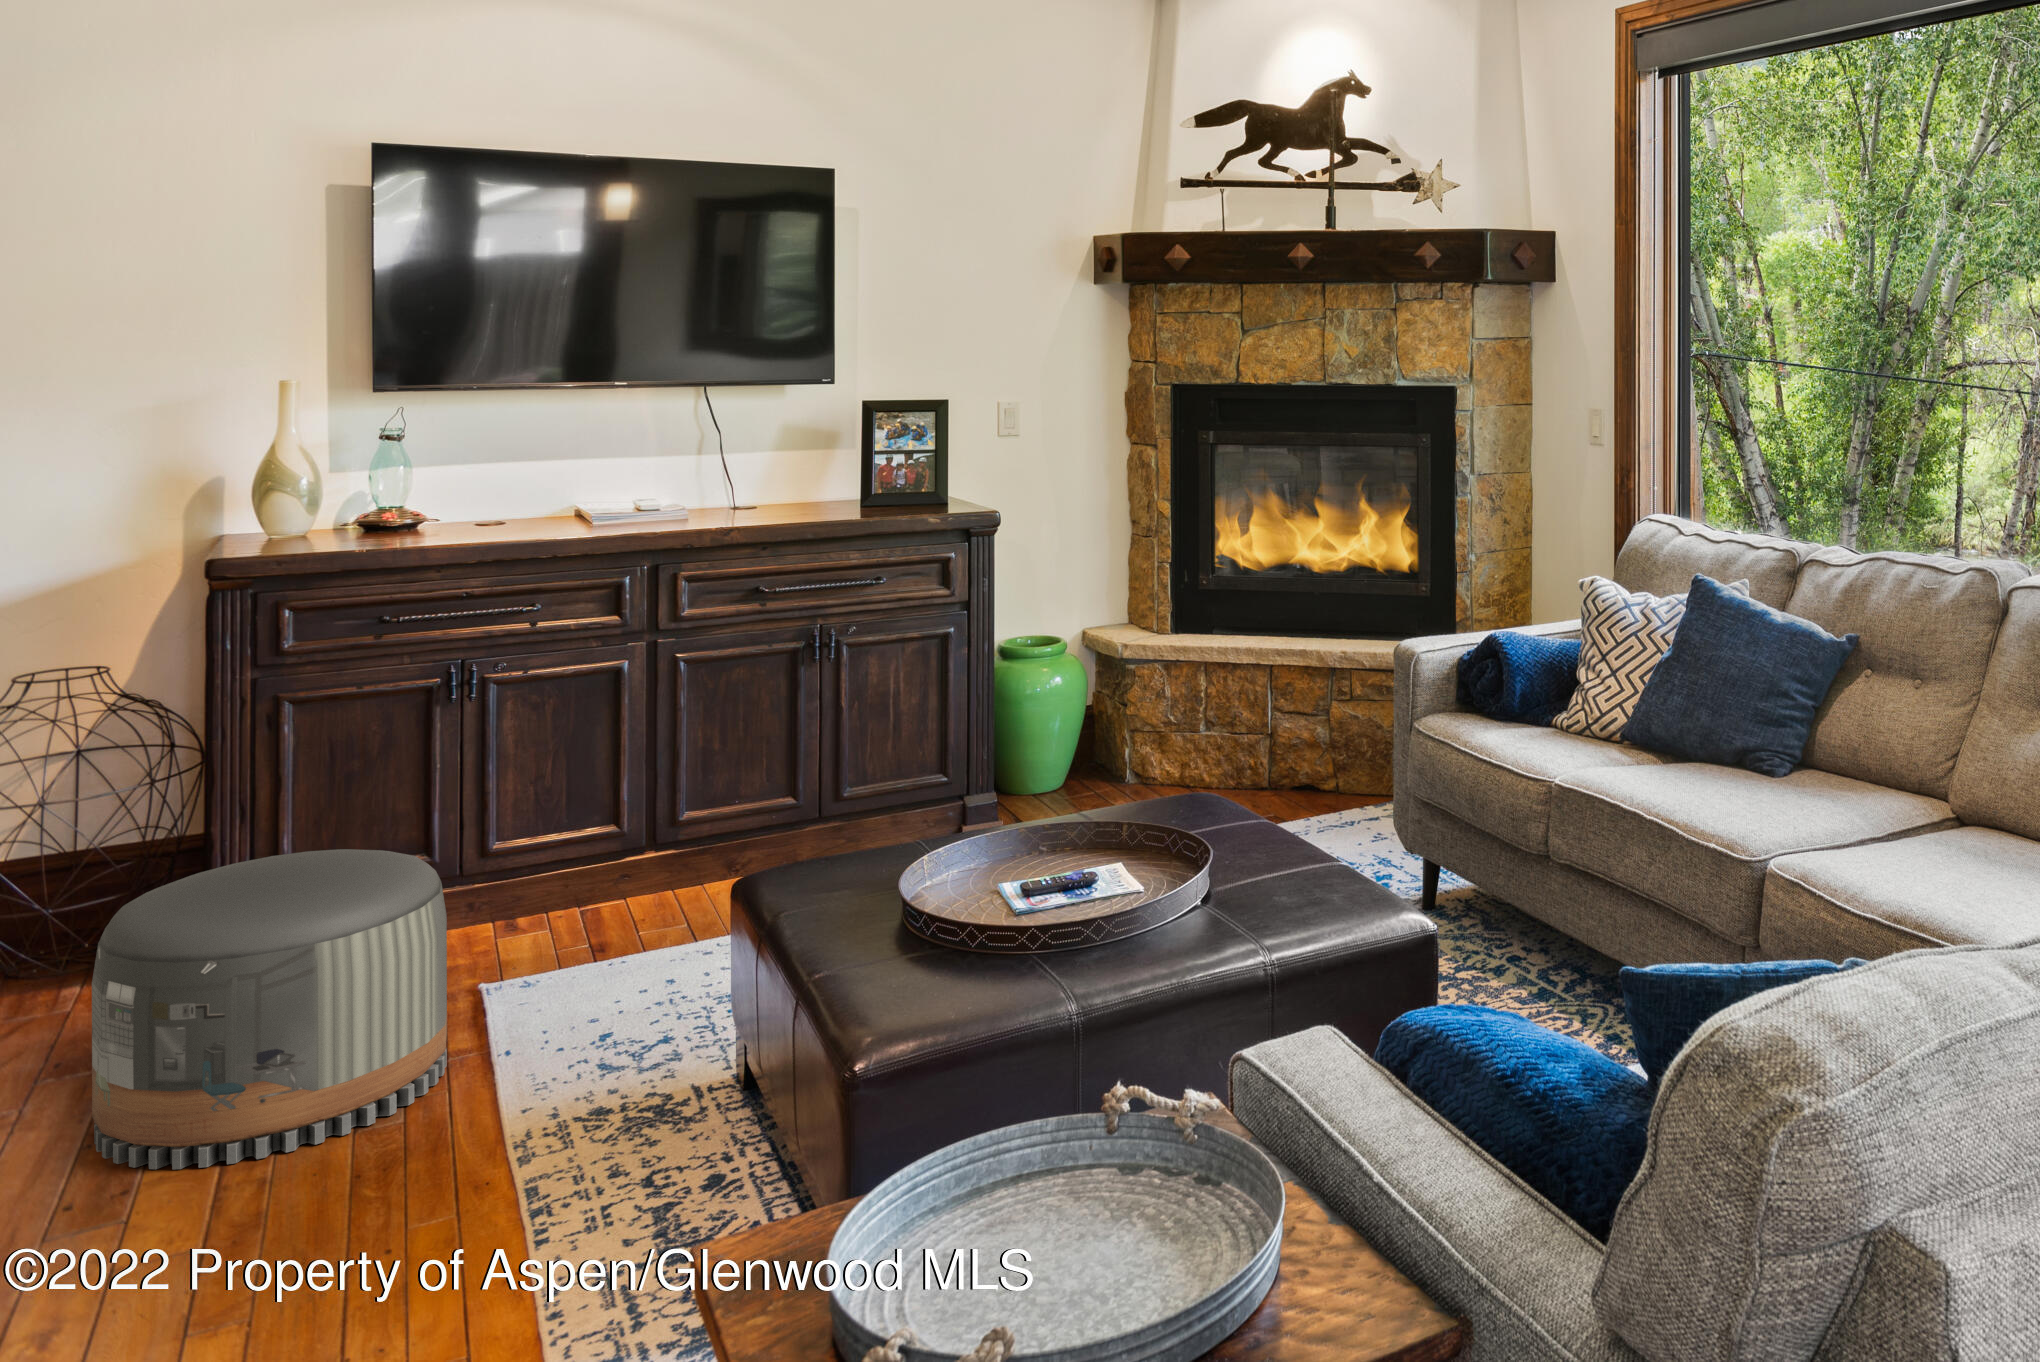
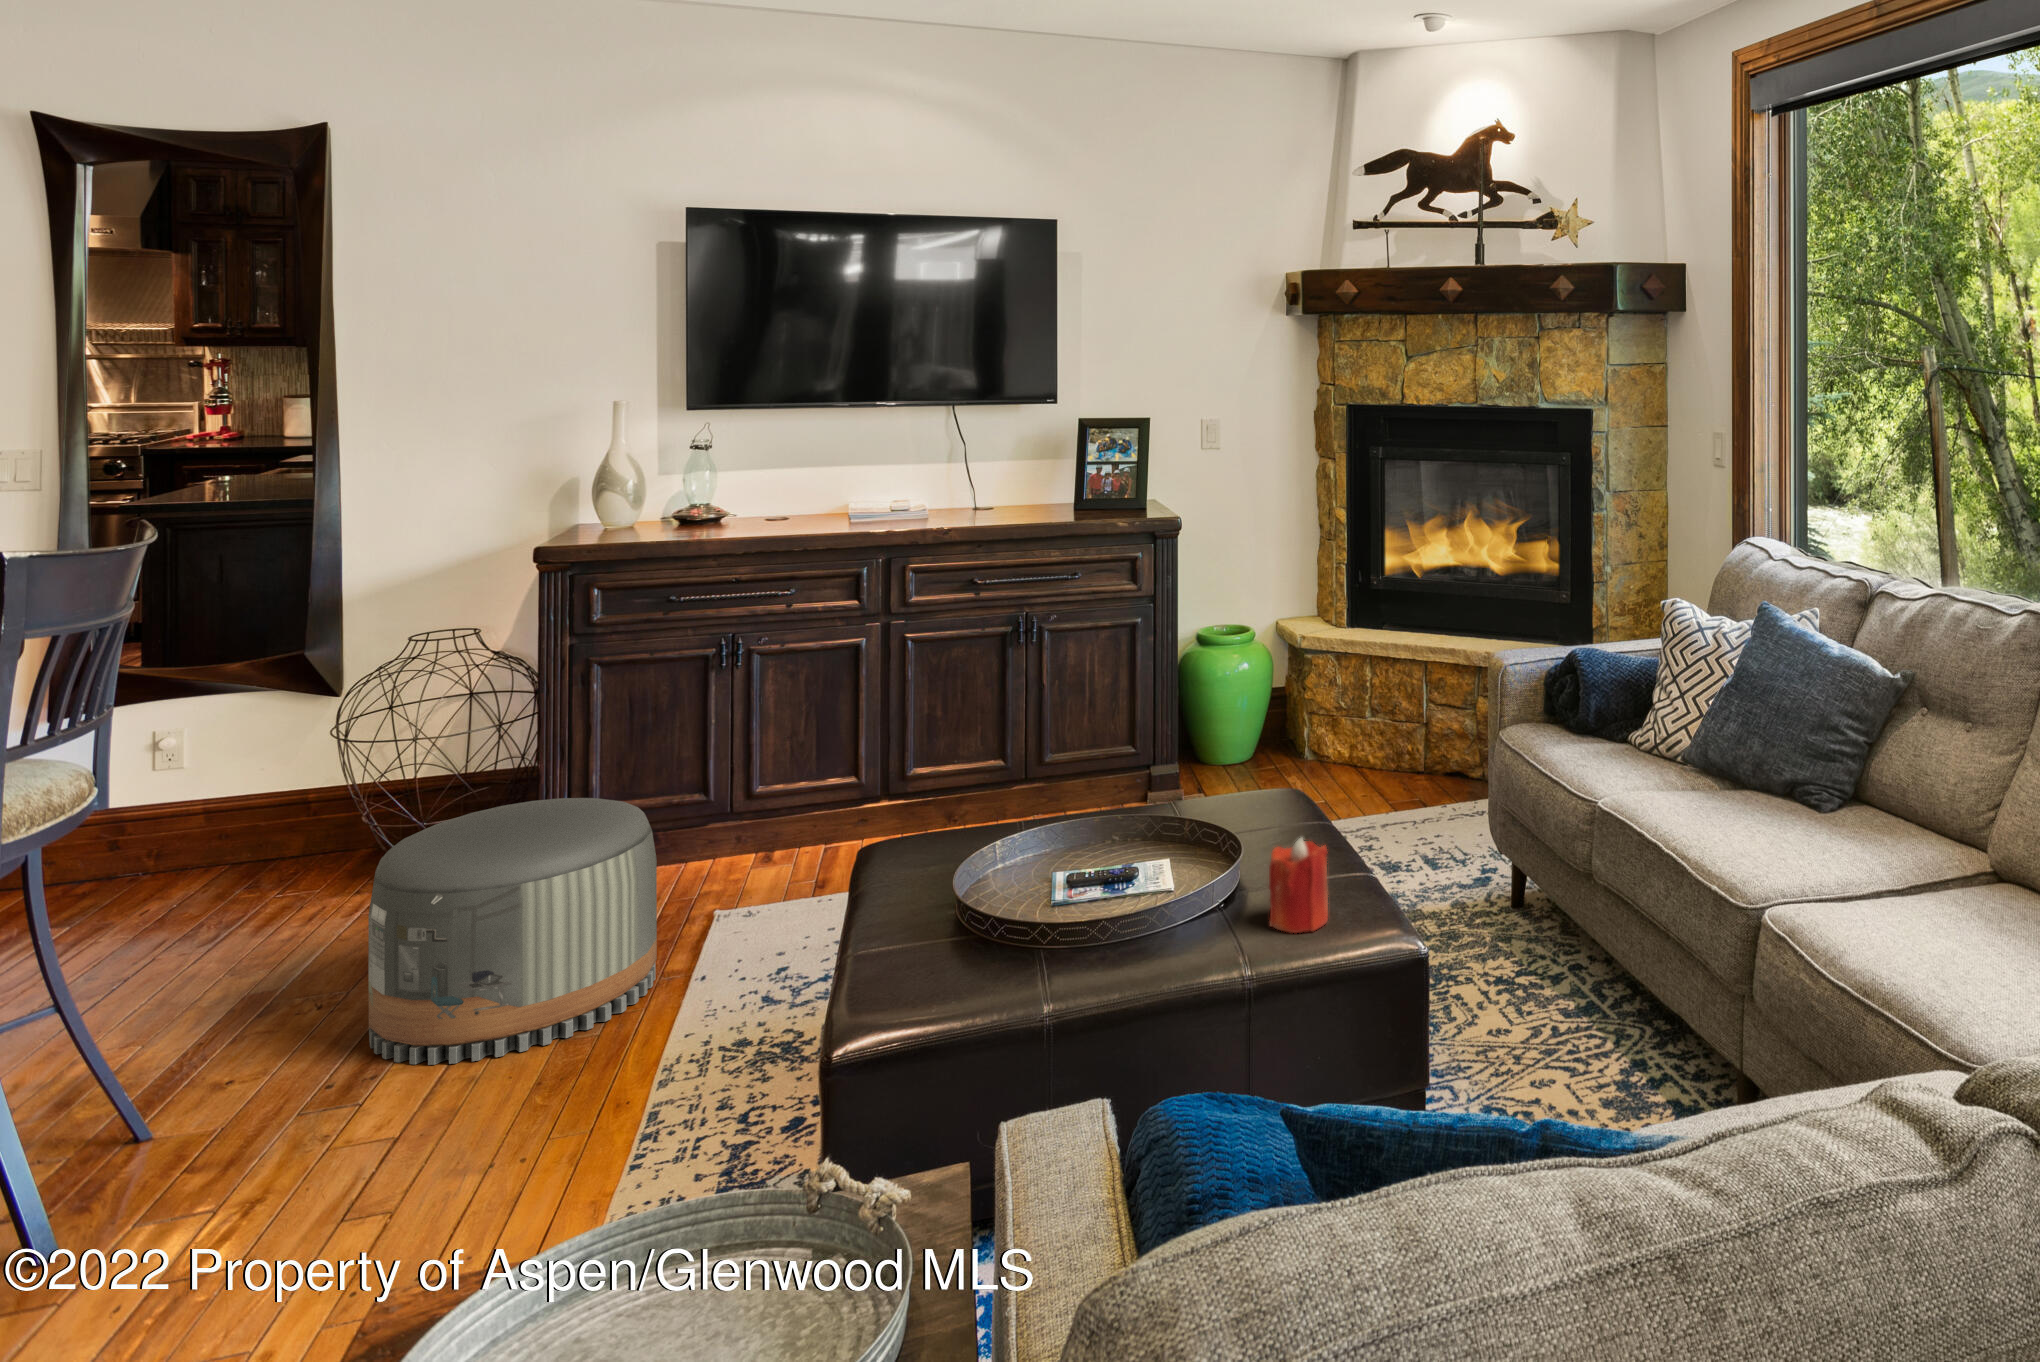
candle: none [1272,820,1333,919] -> present [1269,838,1328,933]

